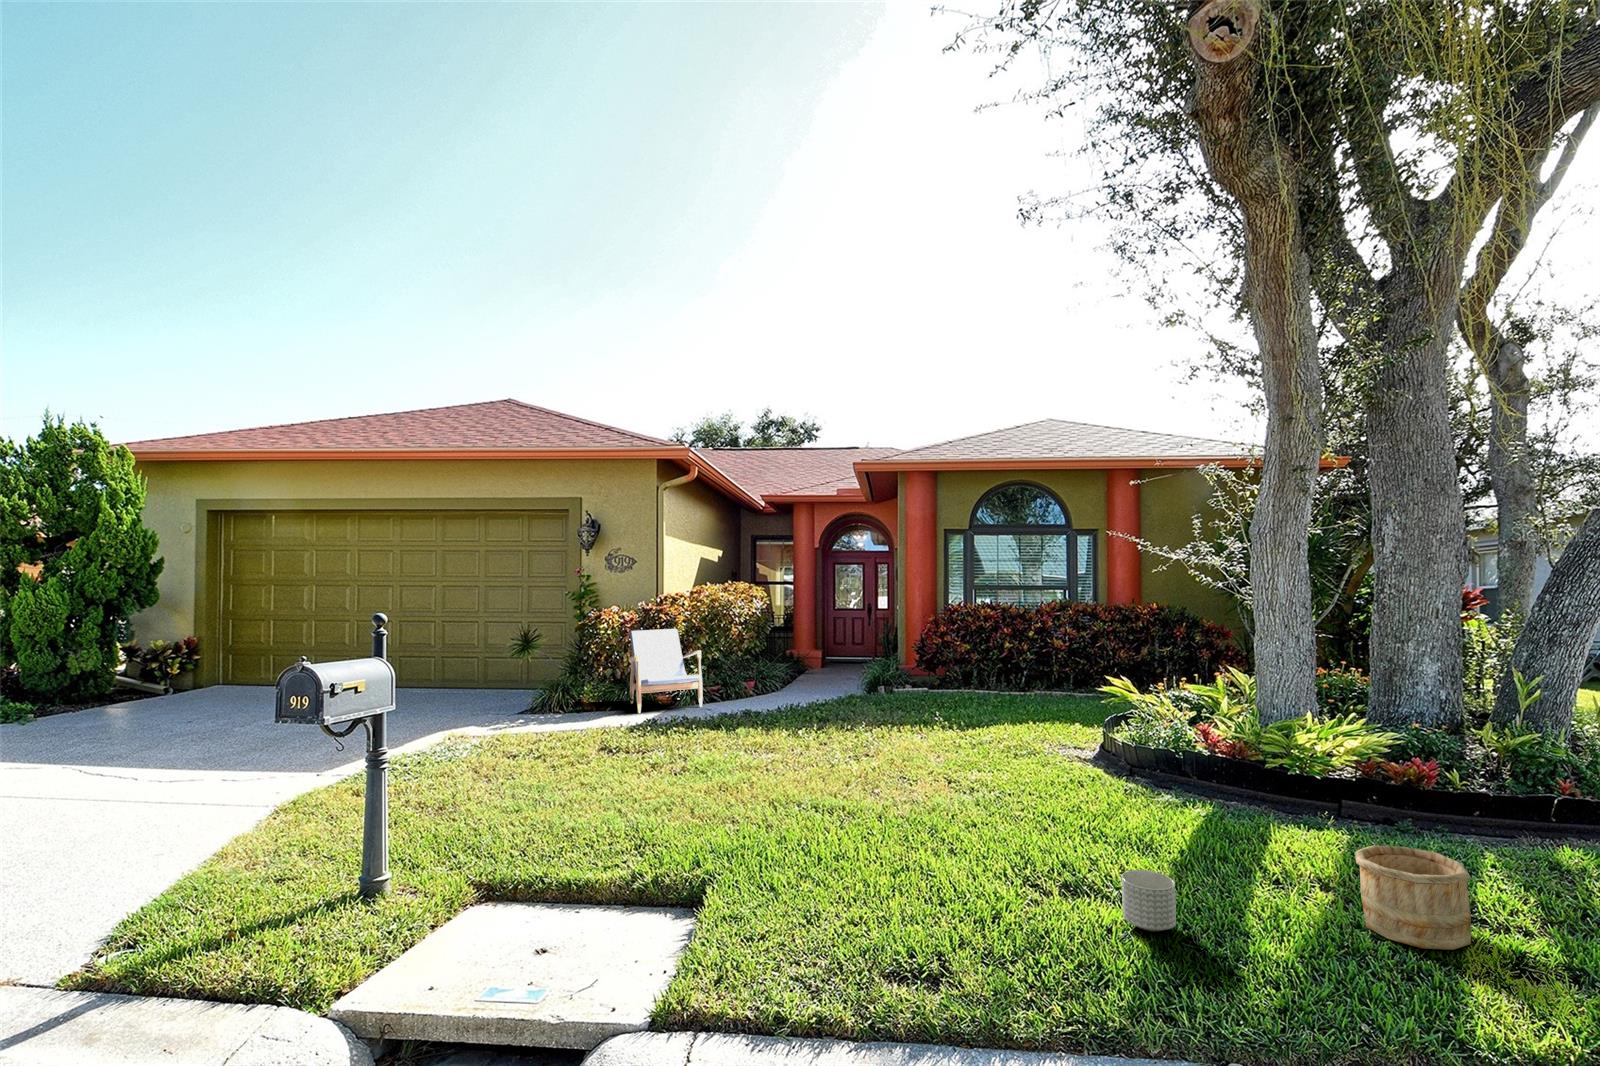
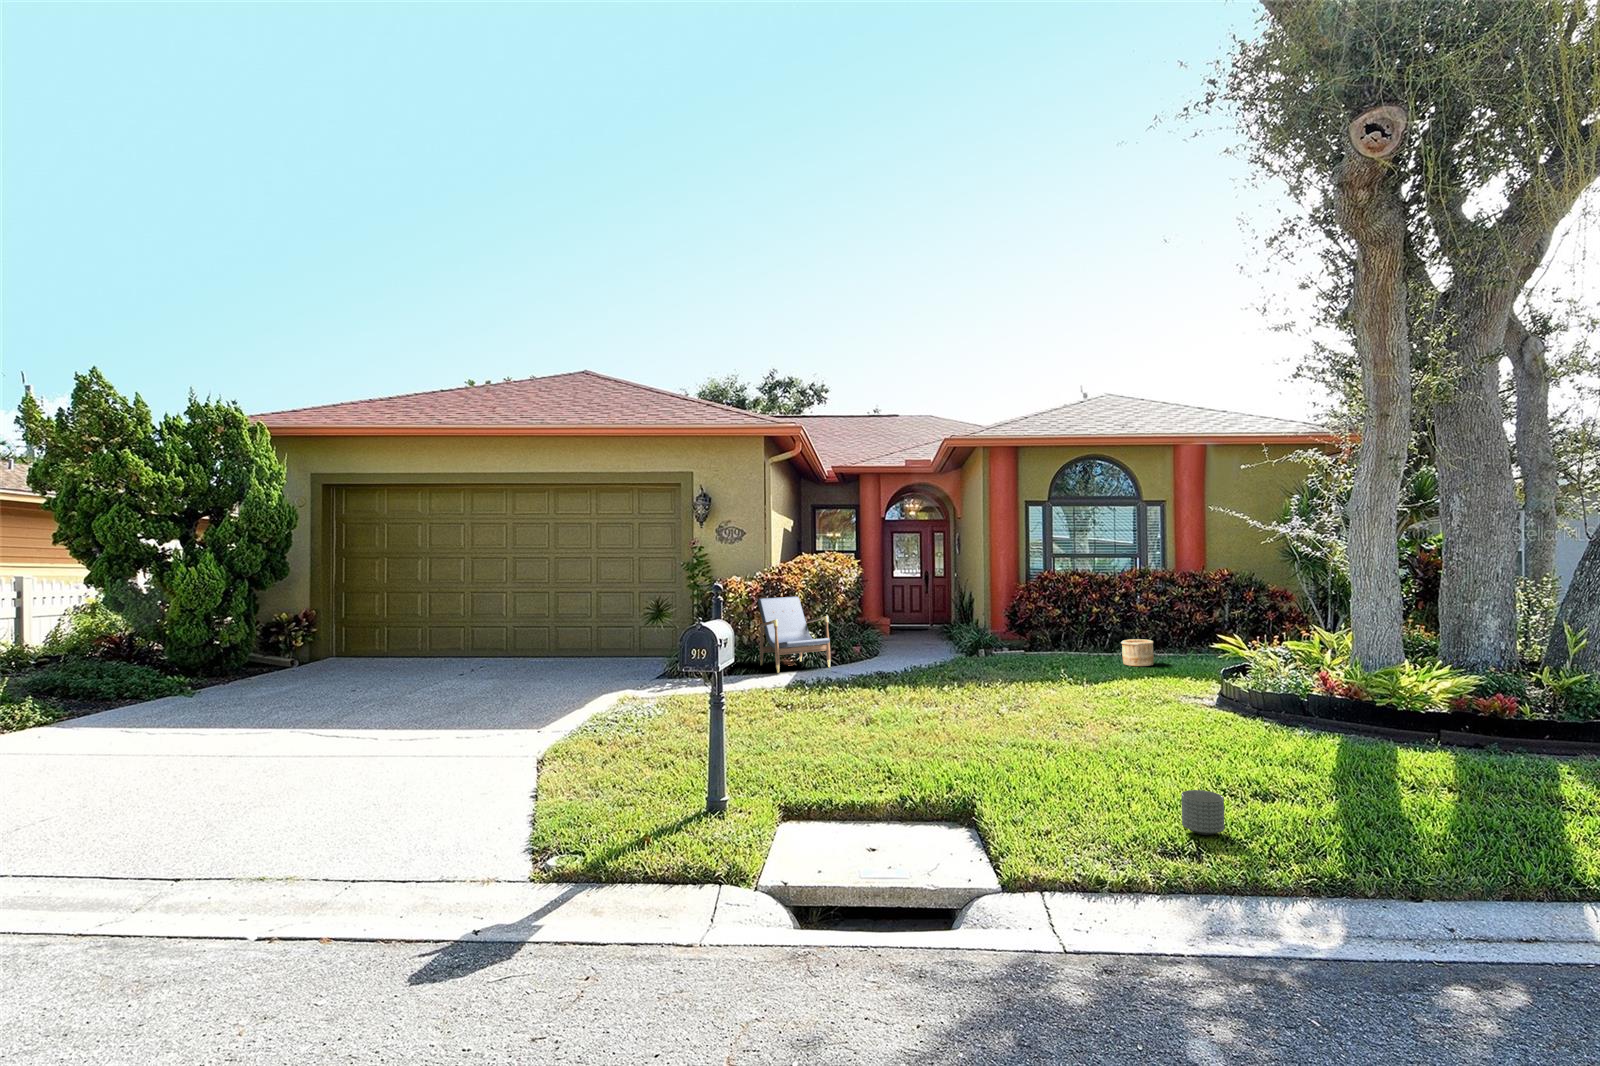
wooden bucket: present [1355,845,1471,950] -> present [1121,639,1154,666]
planter: present [1122,870,1176,932] -> present [1182,790,1224,835]

